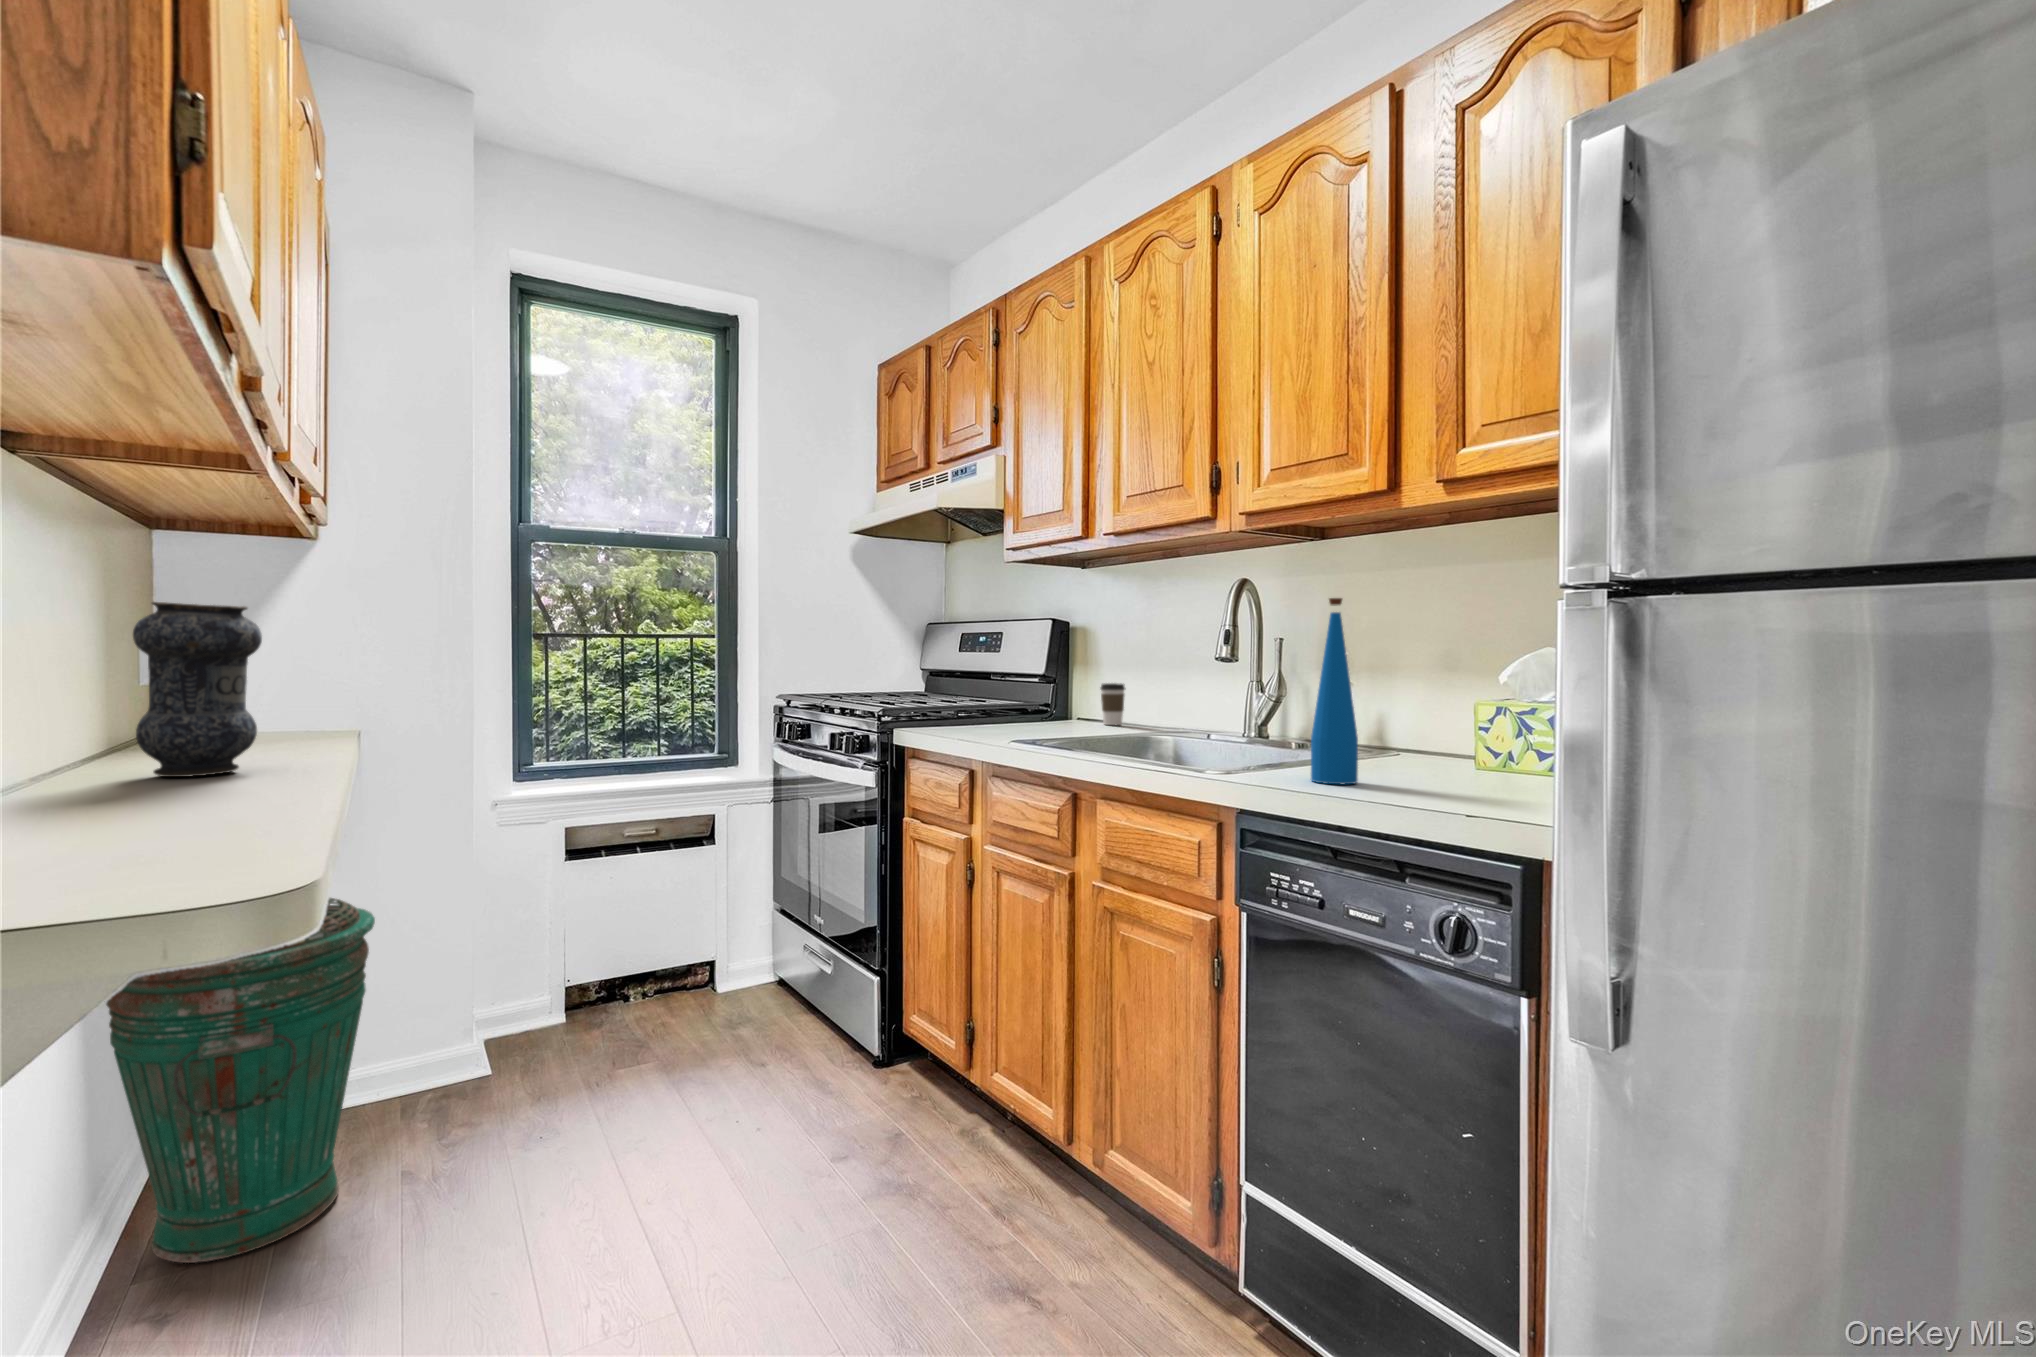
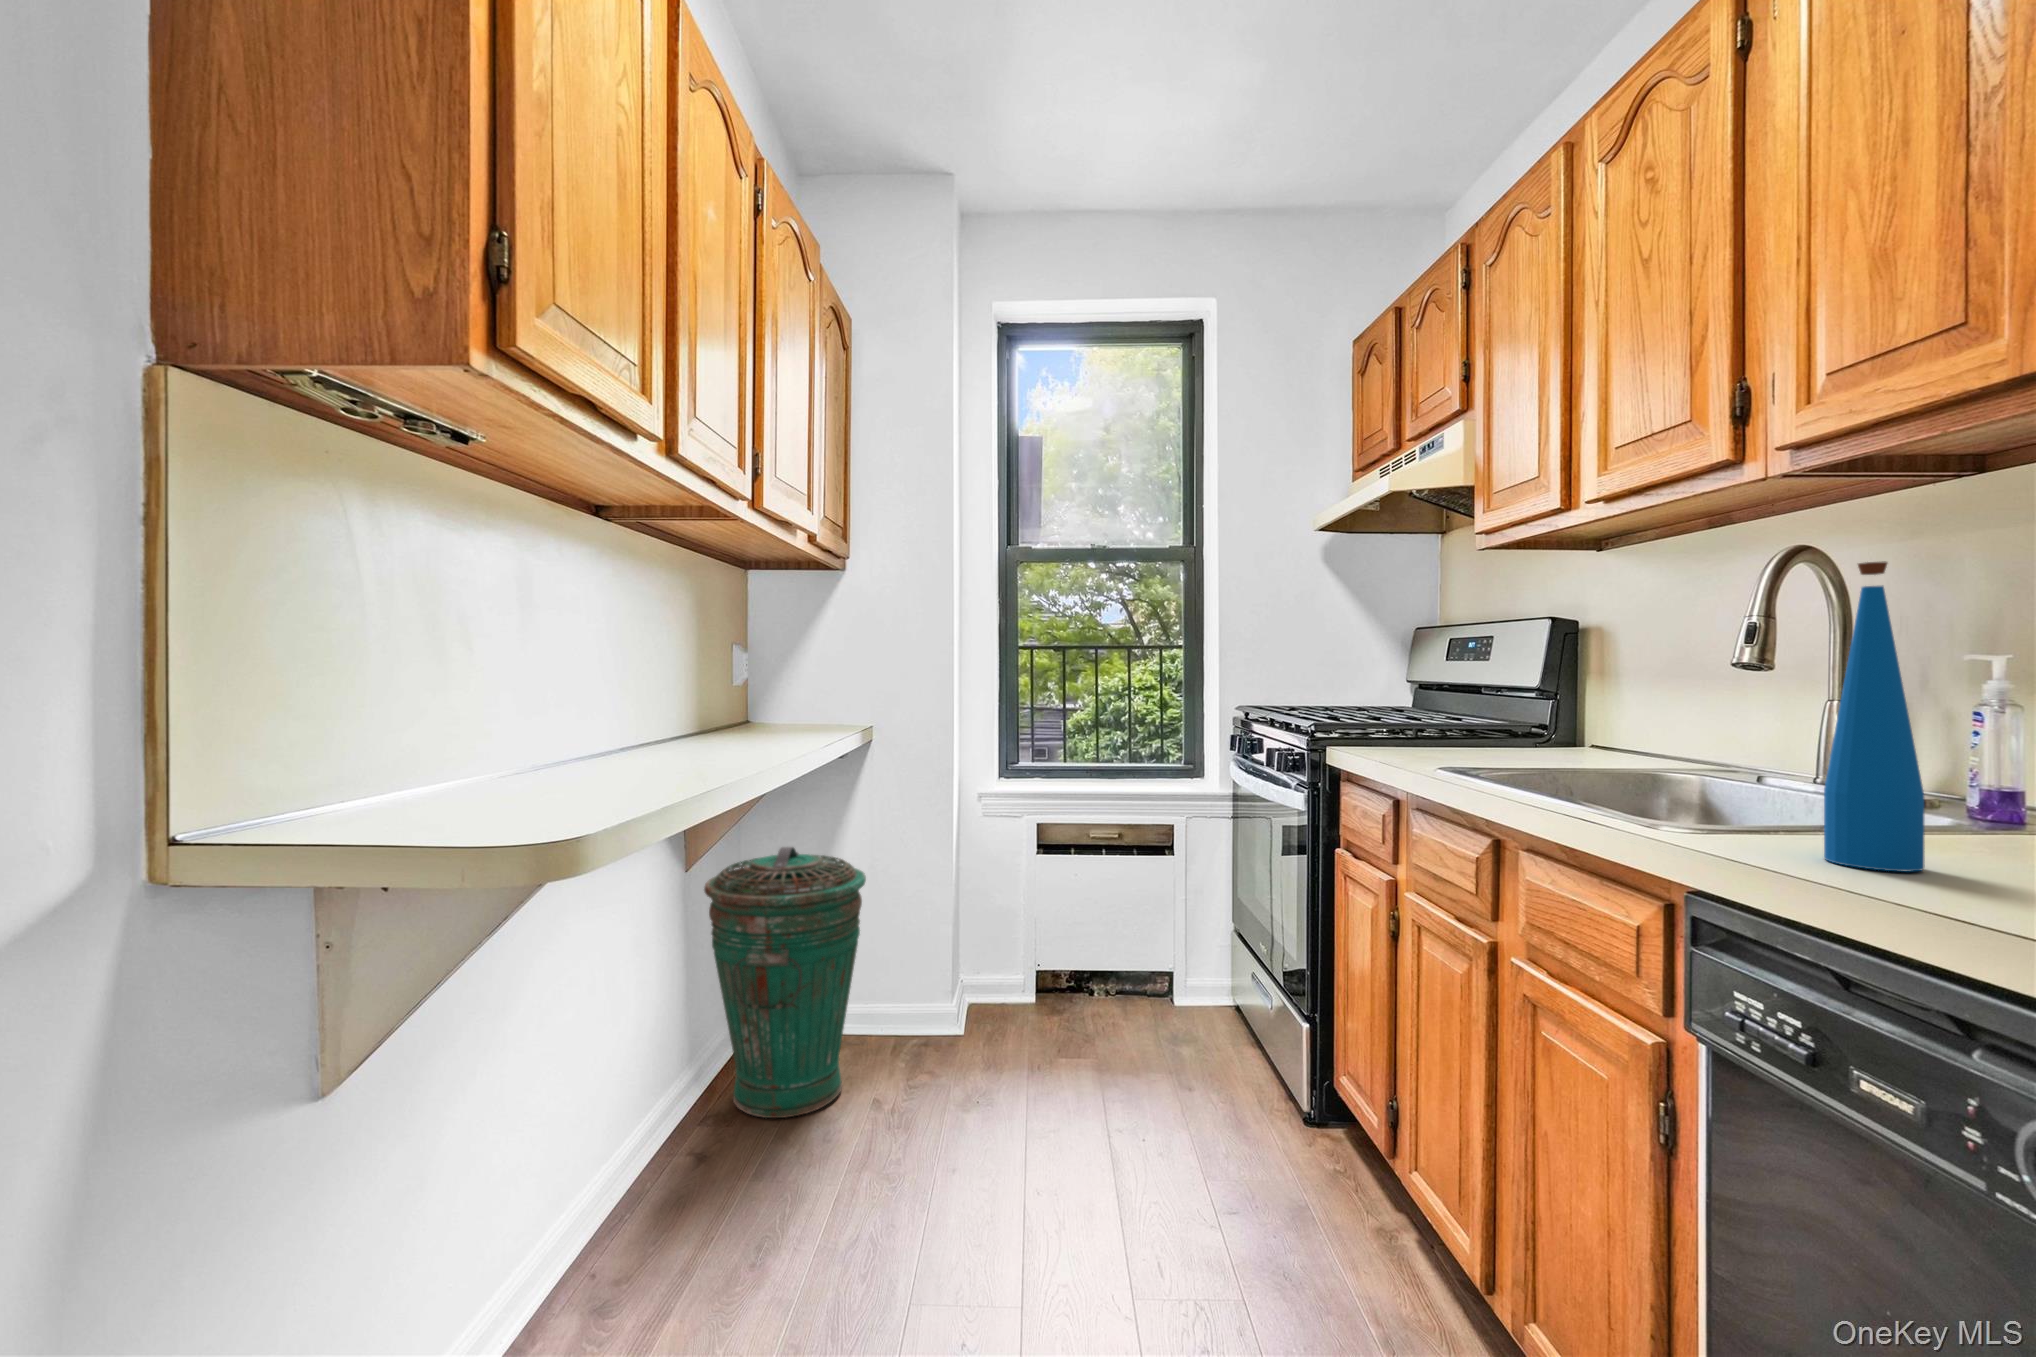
vase: present [133,602,262,777] -> none [676,632,748,757]
coffee cup: present [1101,683,1125,725] -> none [1612,700,1654,757]

